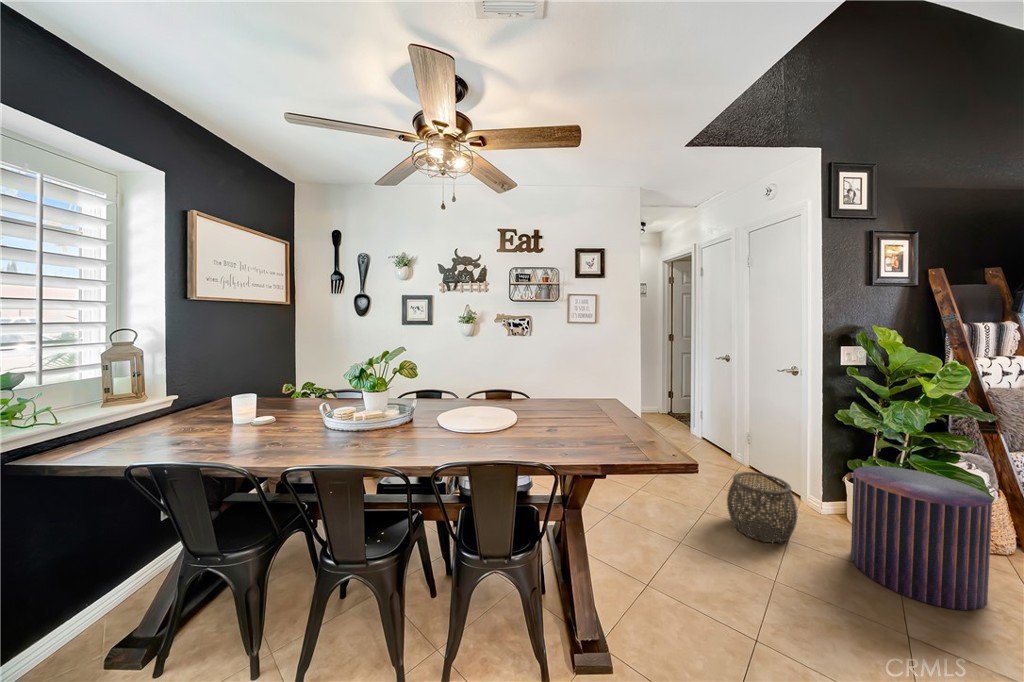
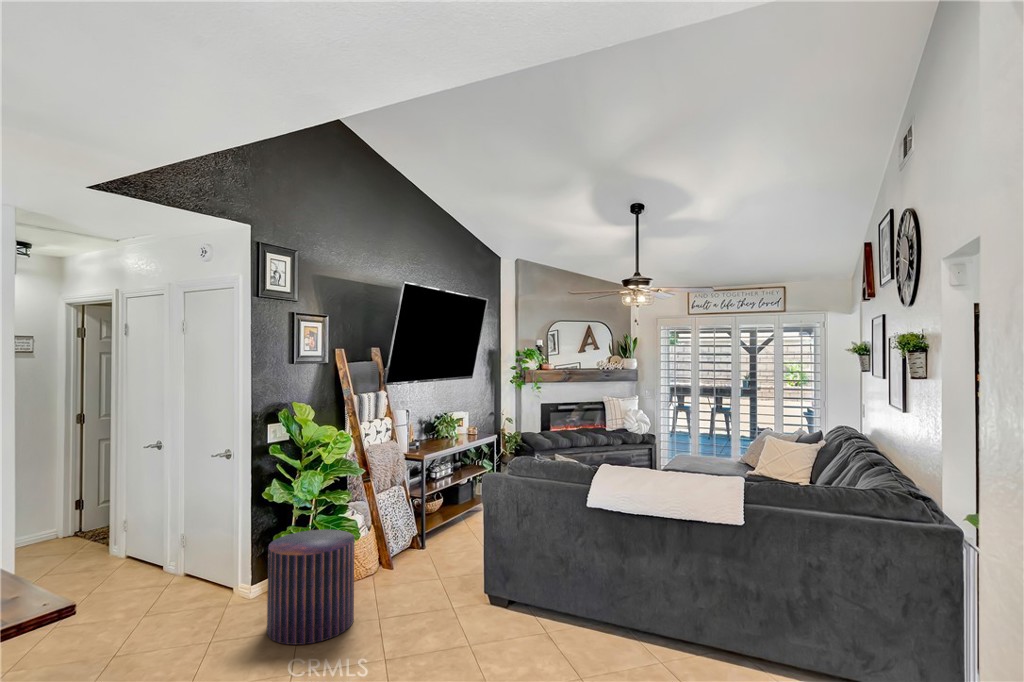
woven basket: present [727,472,797,543] -> none [142,575,222,658]

